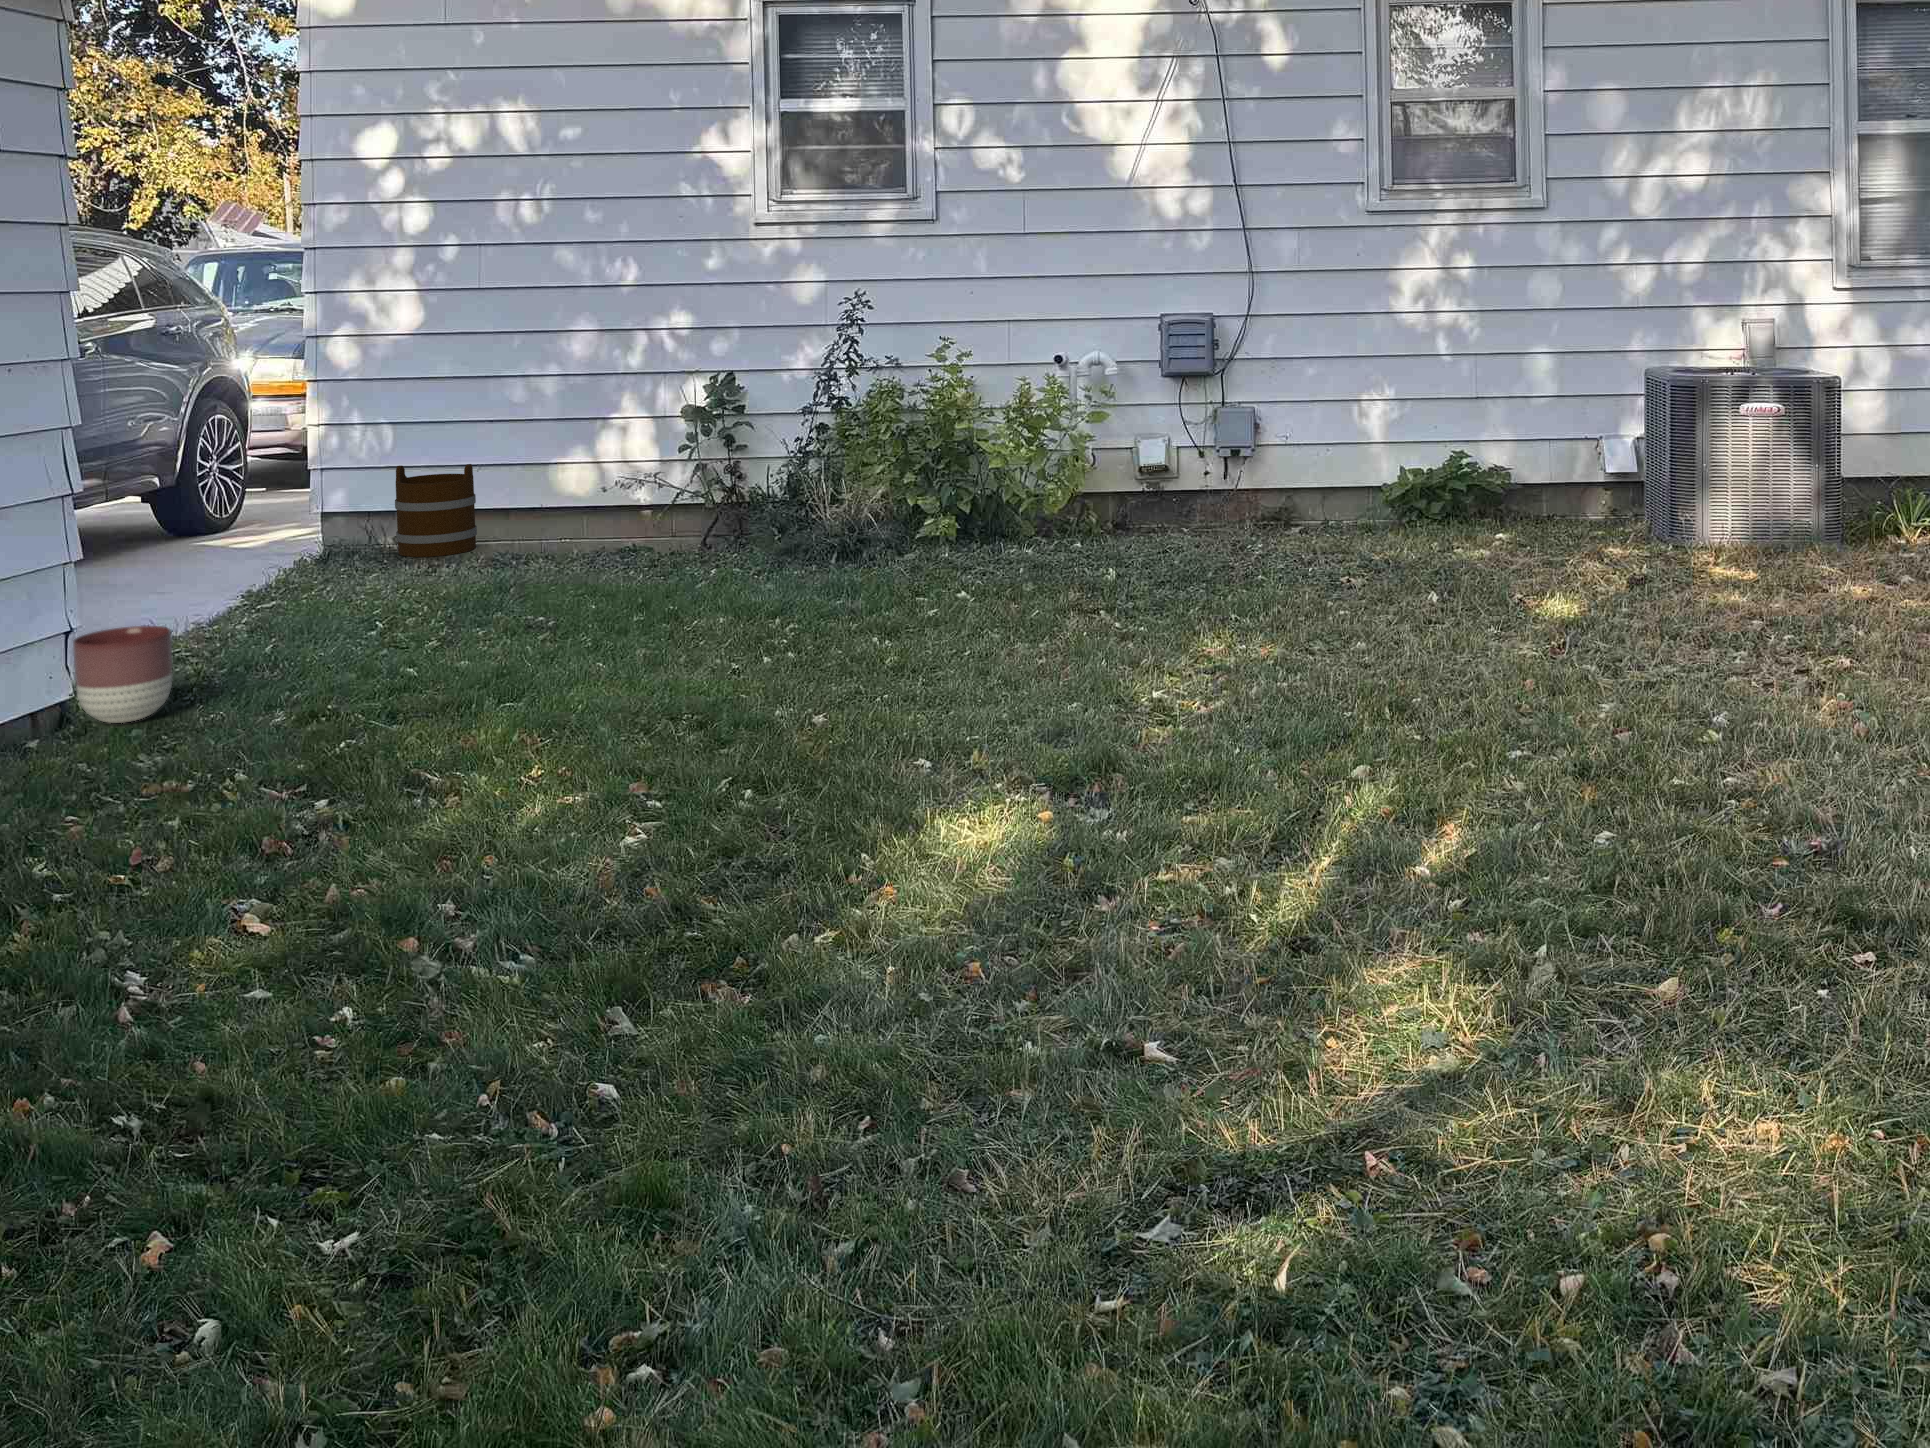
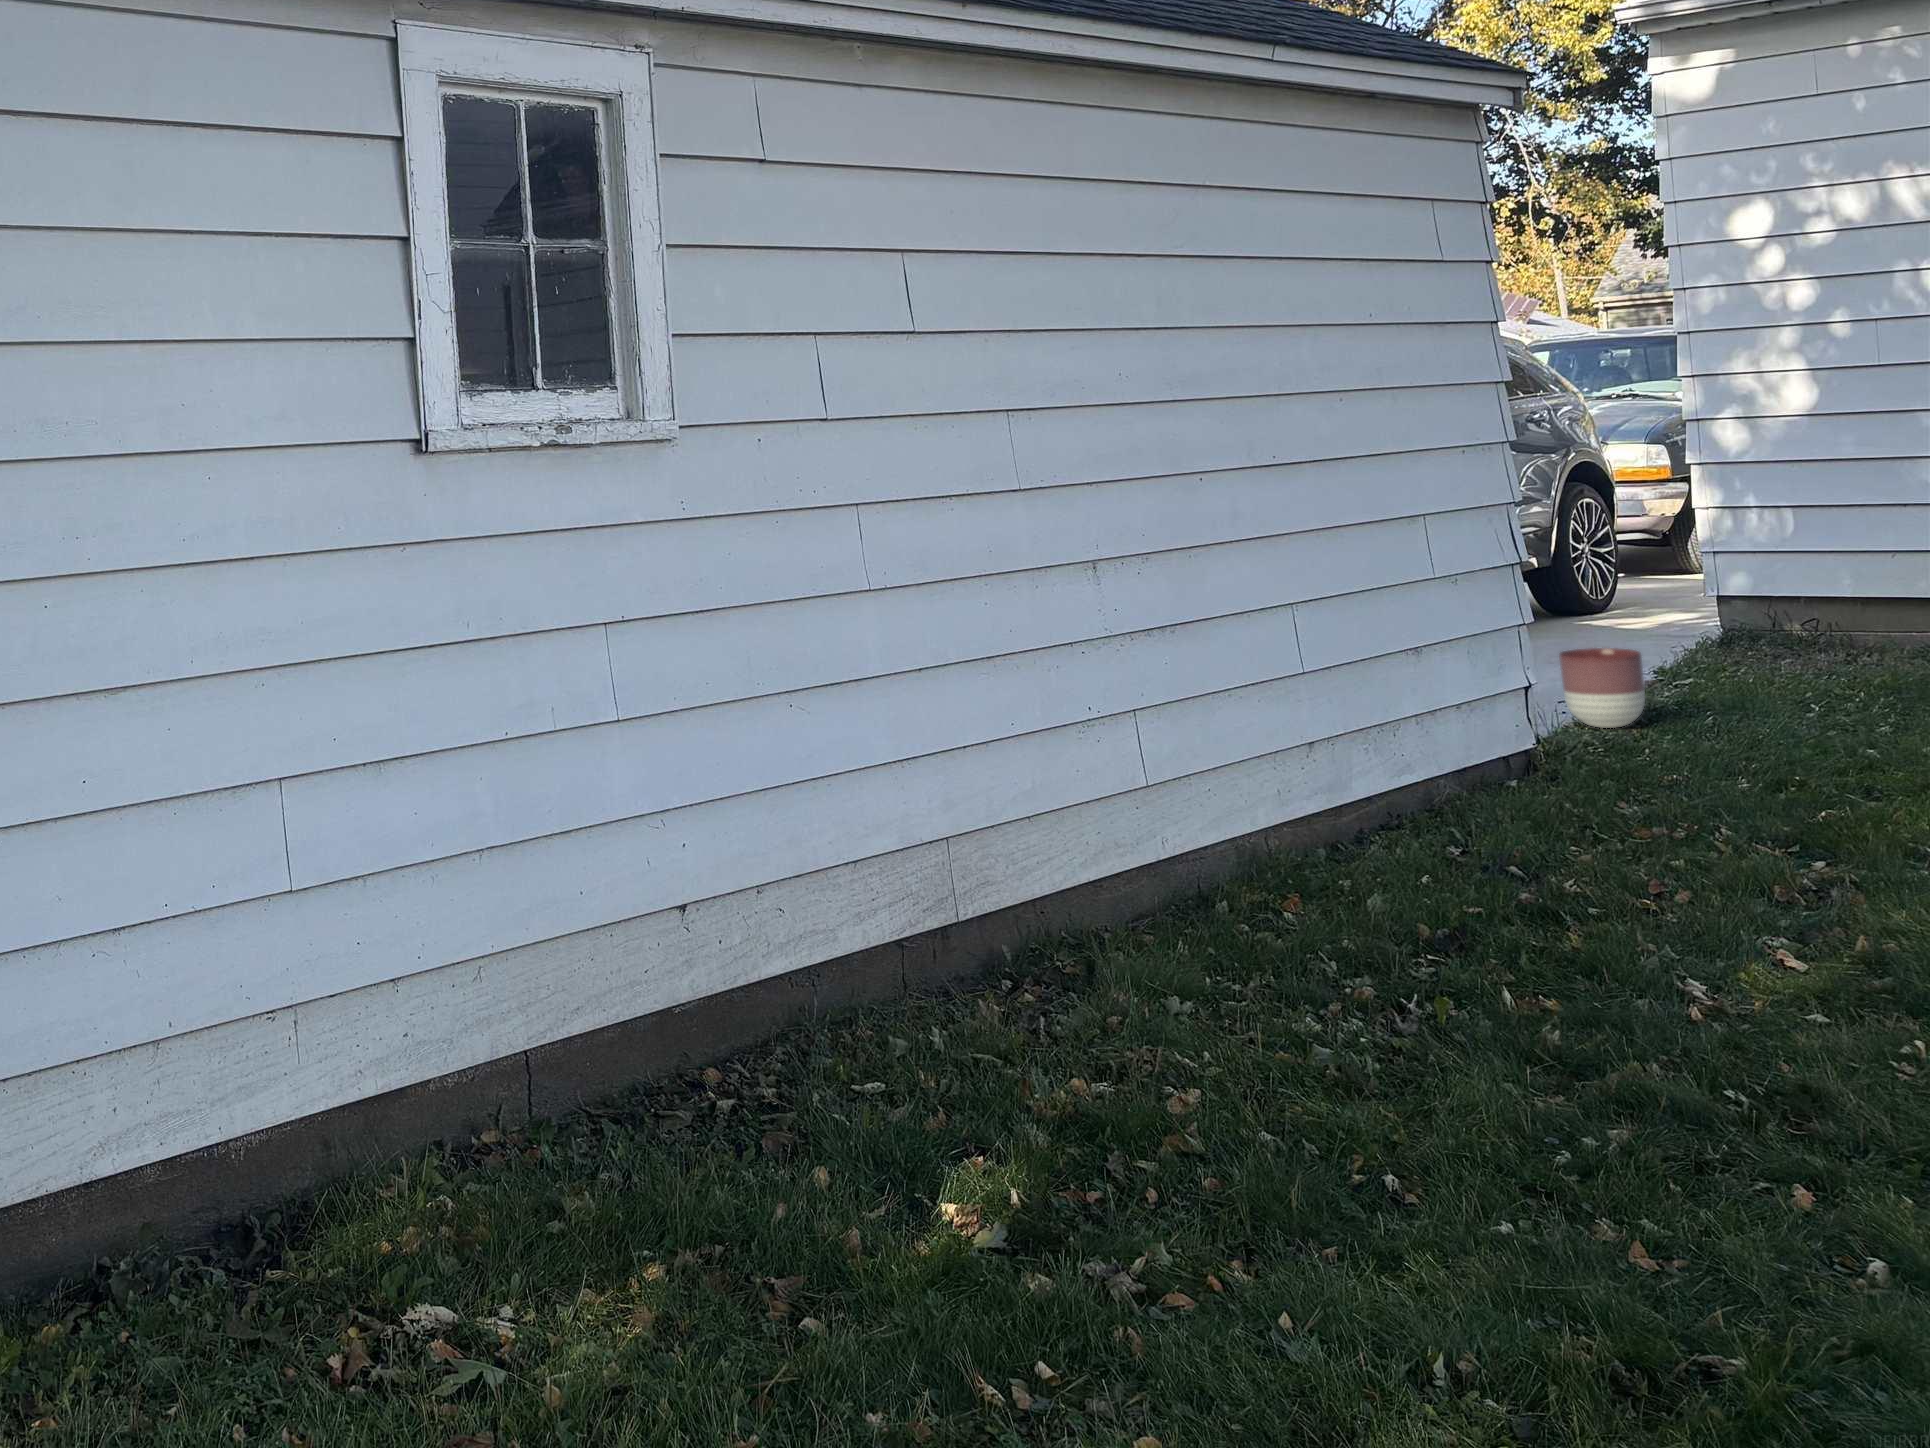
bucket: present [395,464,477,557] -> none [1800,540,1898,632]

